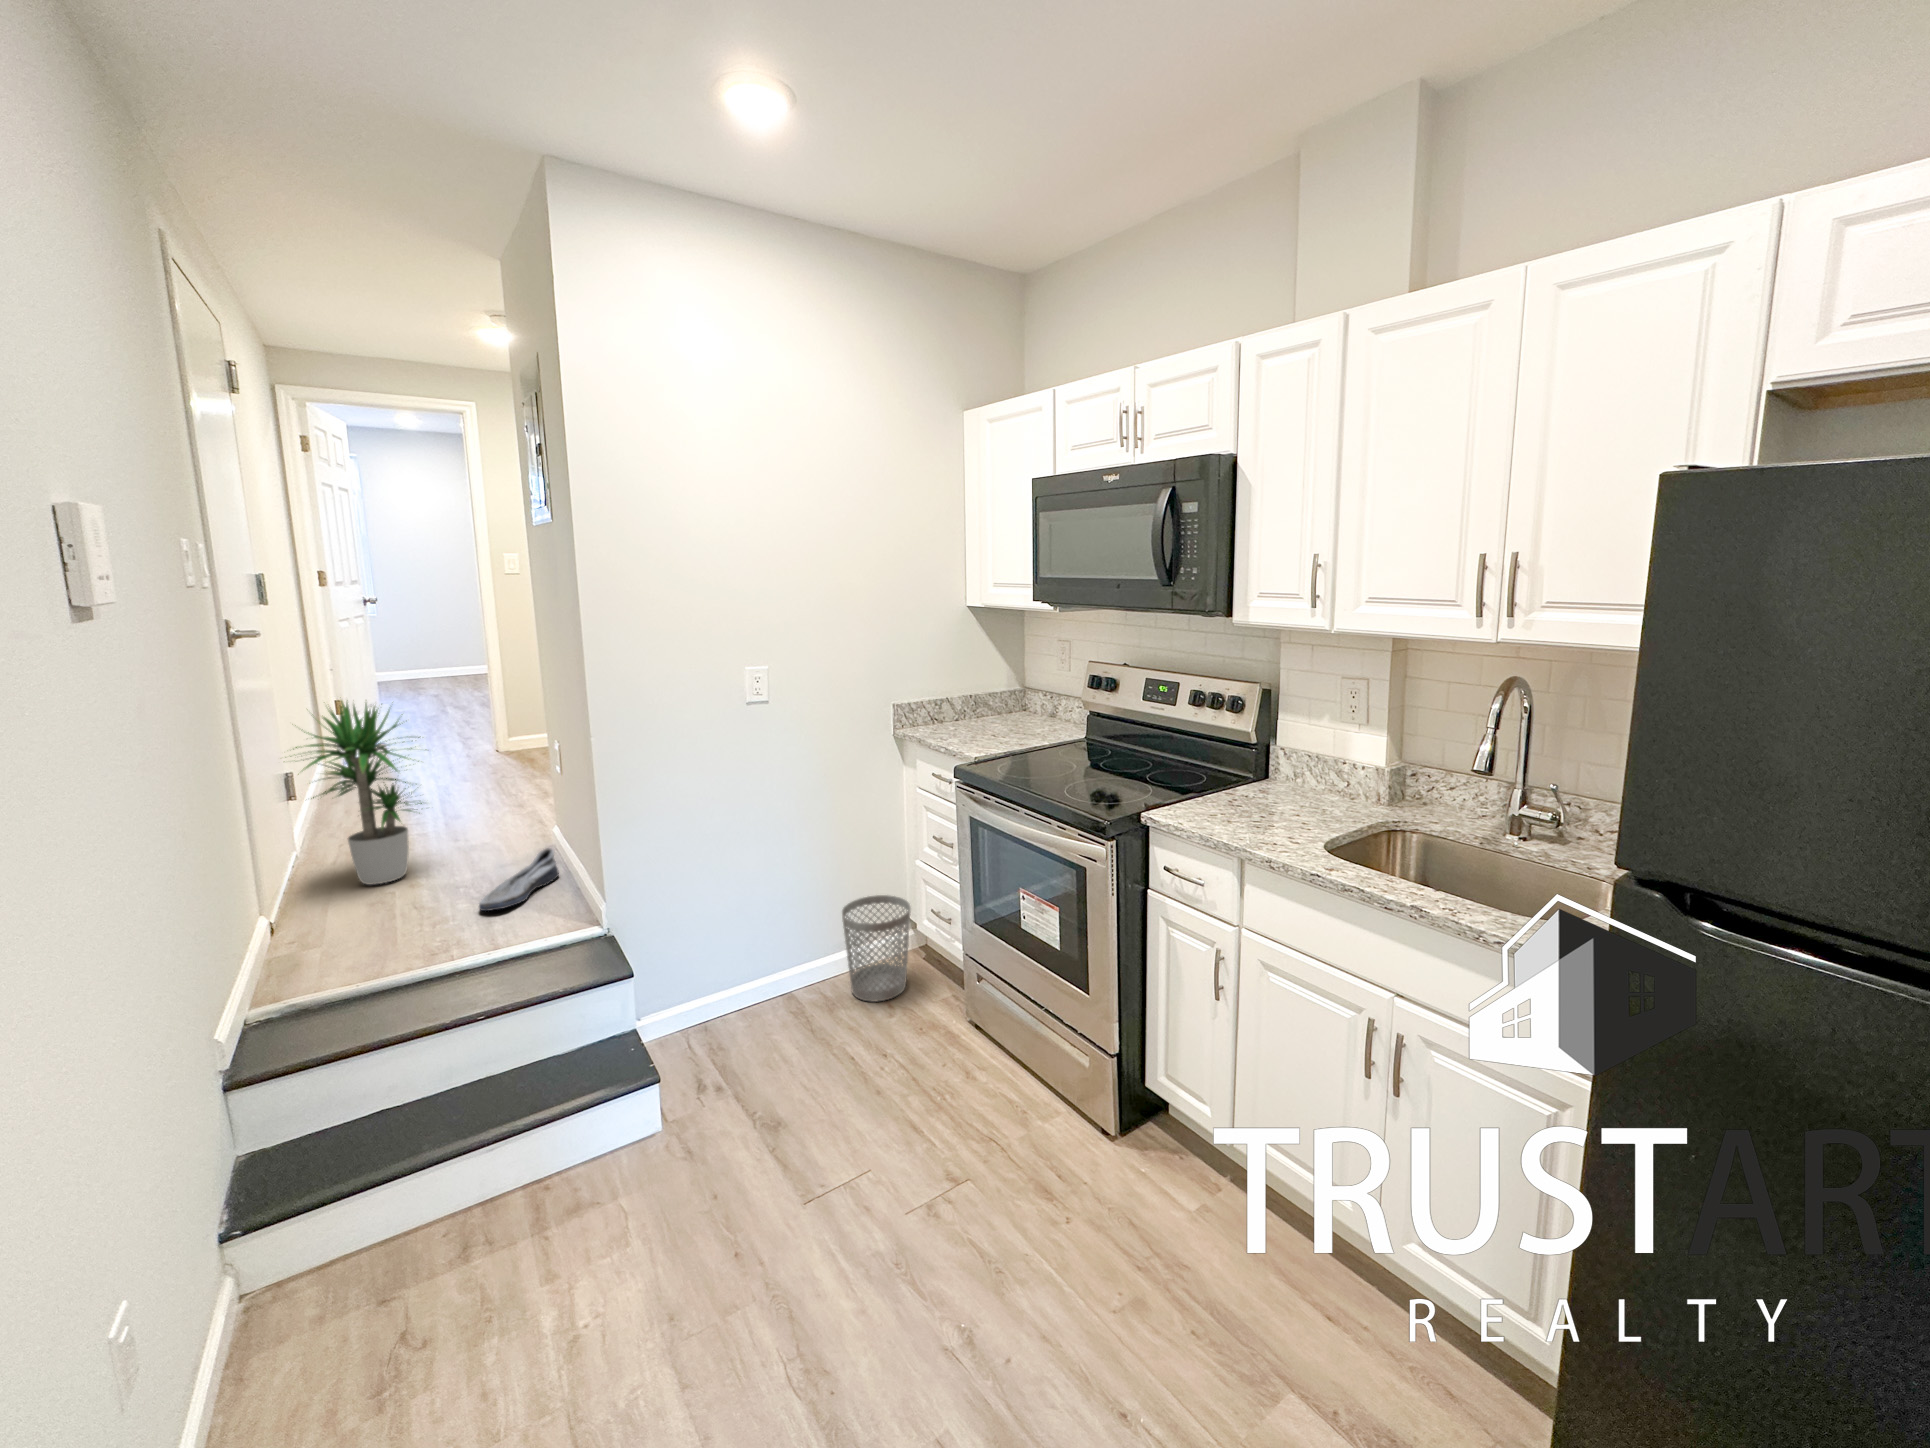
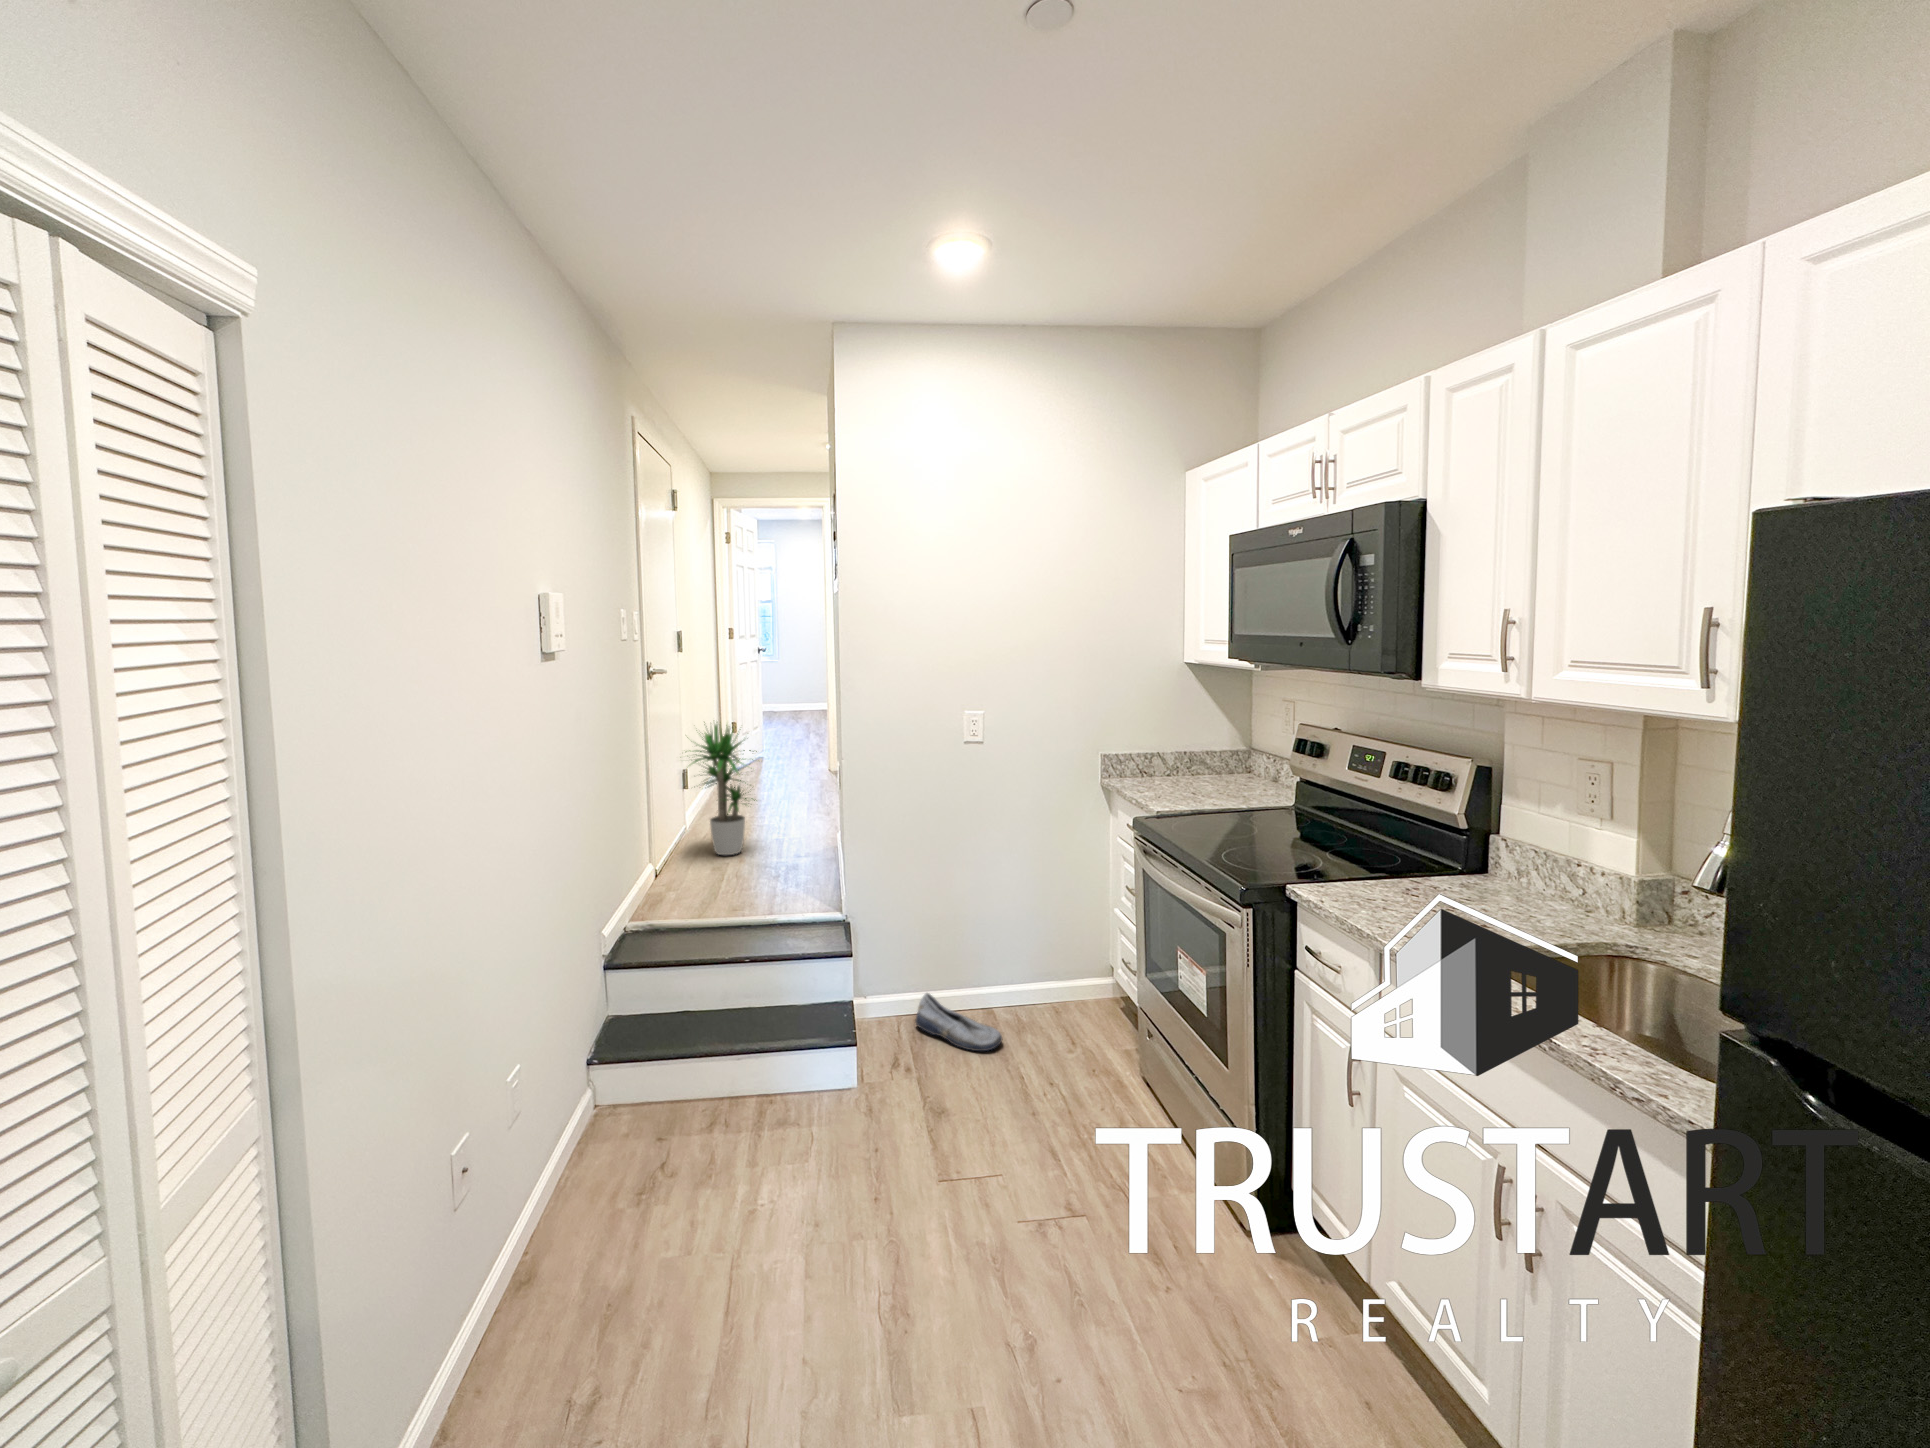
shoe: present [479,848,559,911] -> present [915,993,1003,1051]
wastebasket: present [842,895,911,1002] -> none [1033,934,1099,1036]

